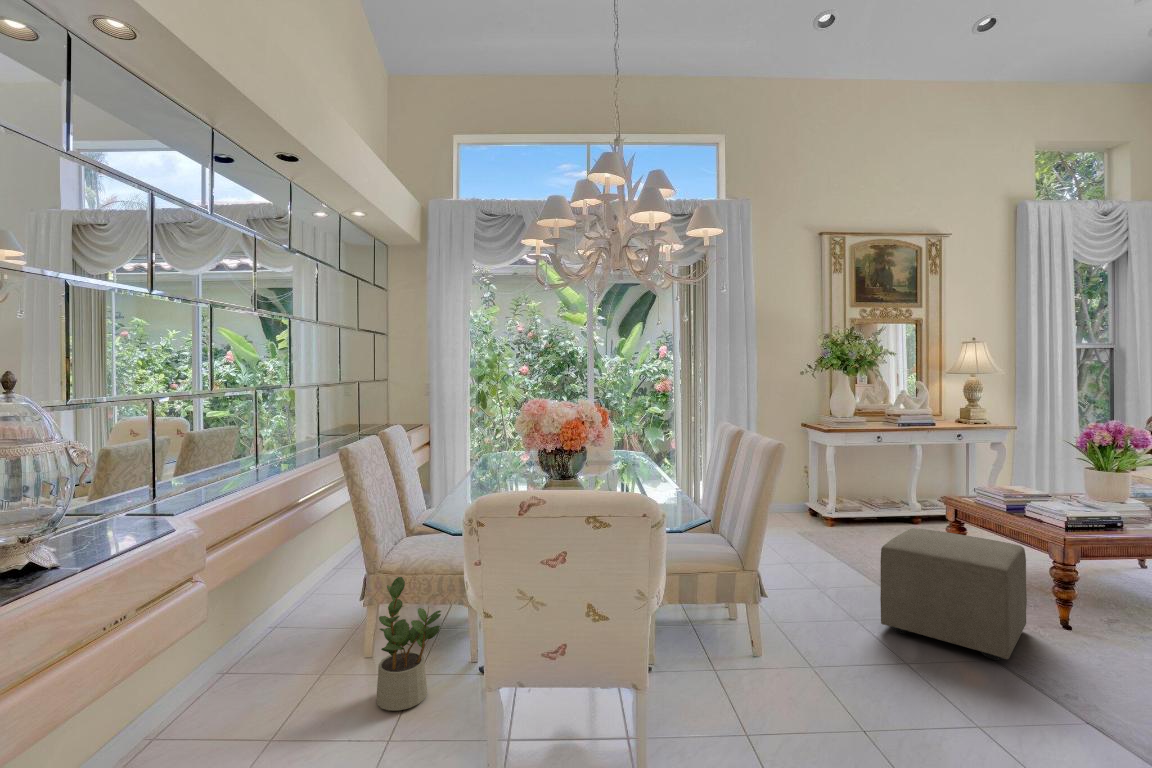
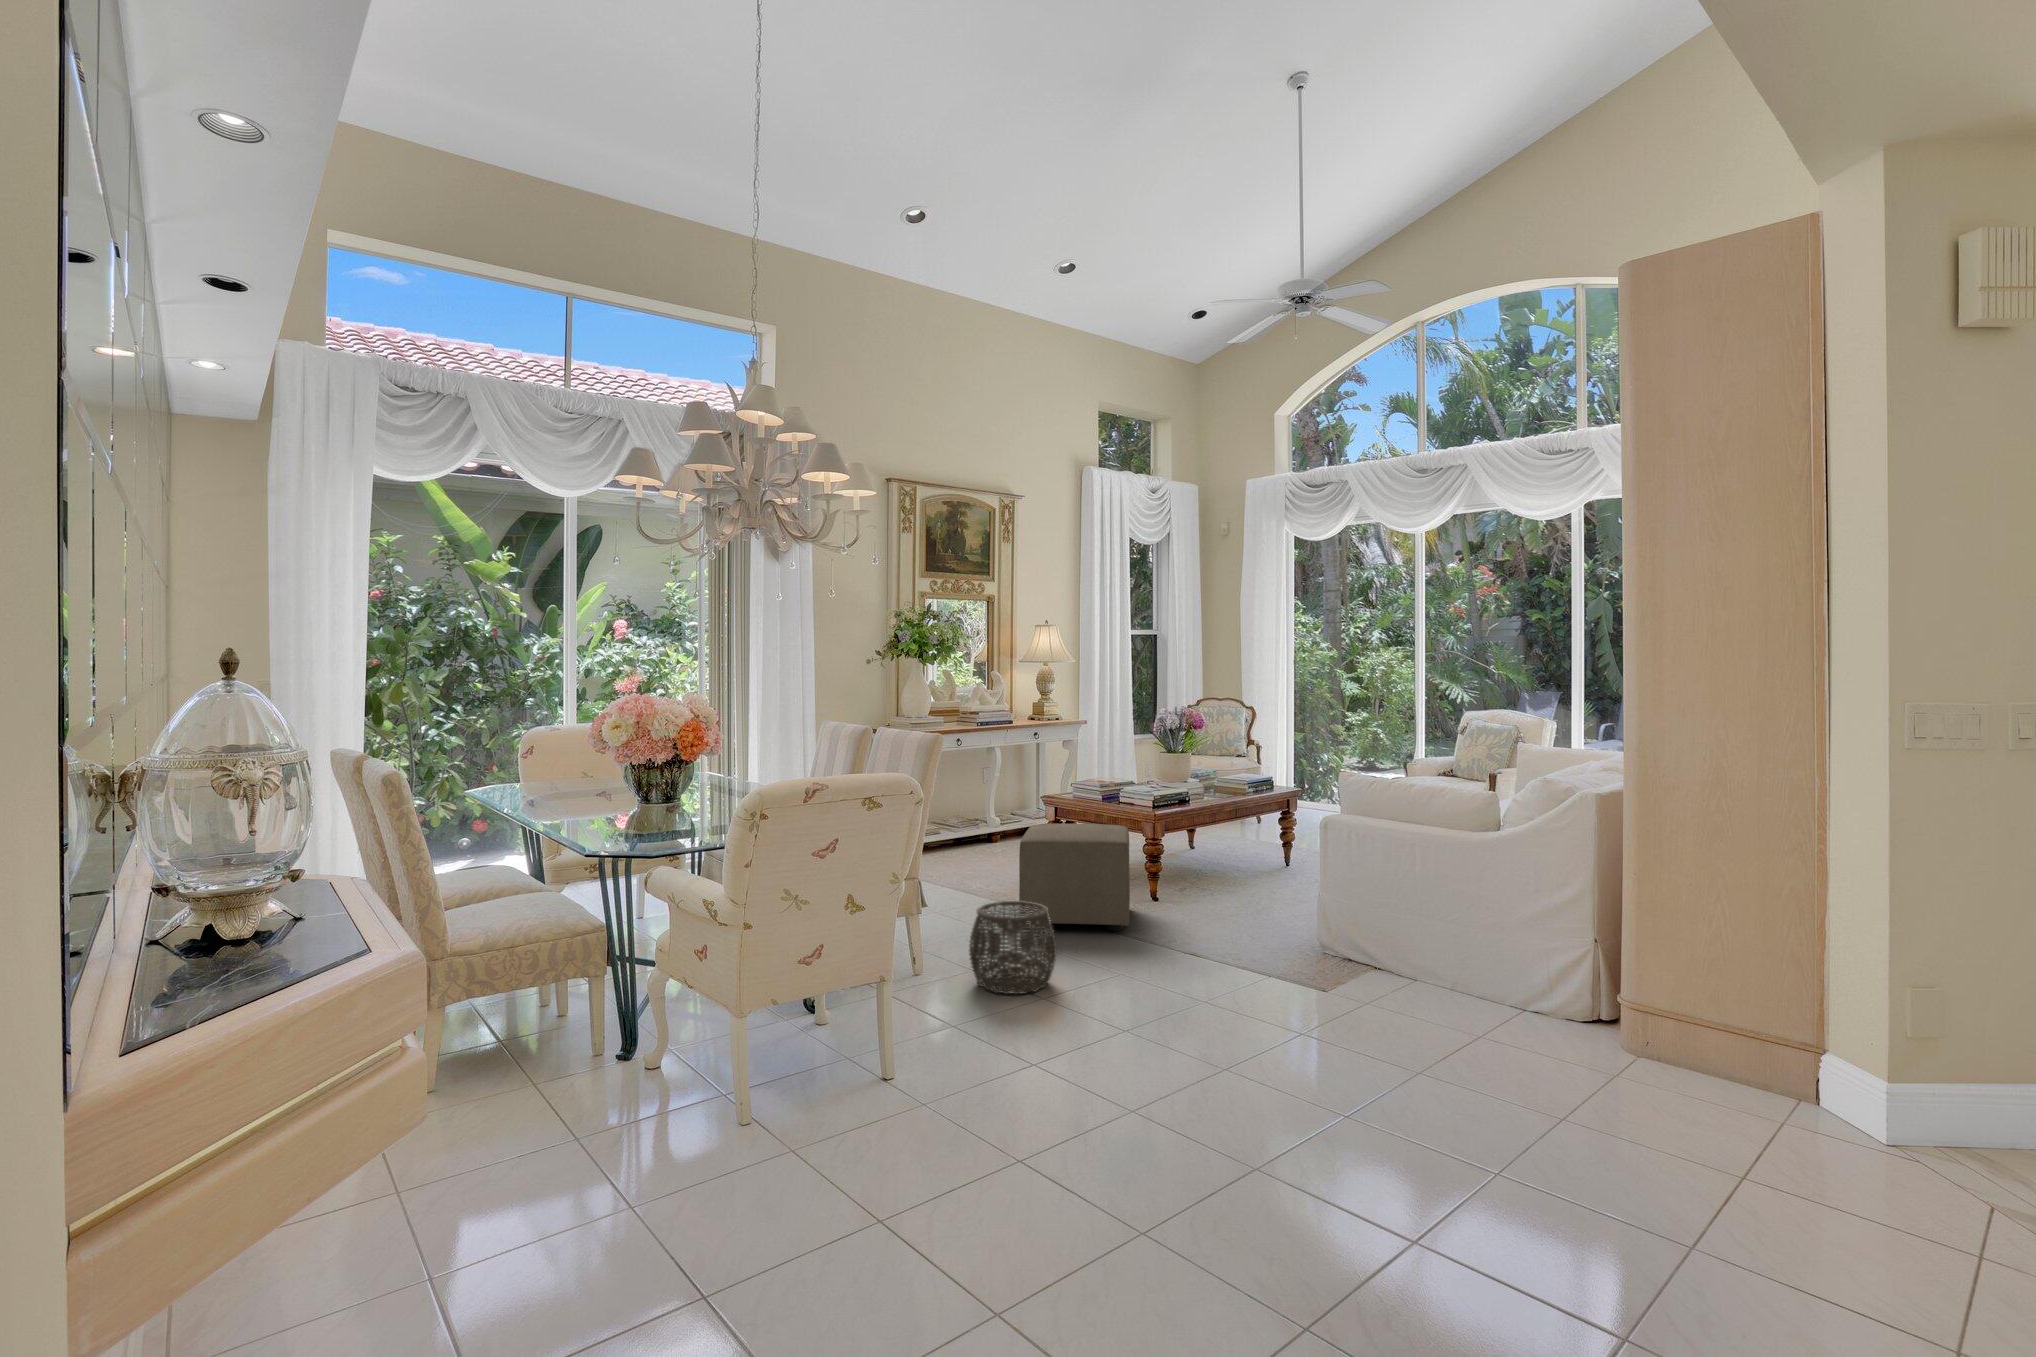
potted plant: present [376,577,441,710] -> none [494,935,591,1121]
woven basket: none [786,610,882,718] -> present [969,901,1057,994]

